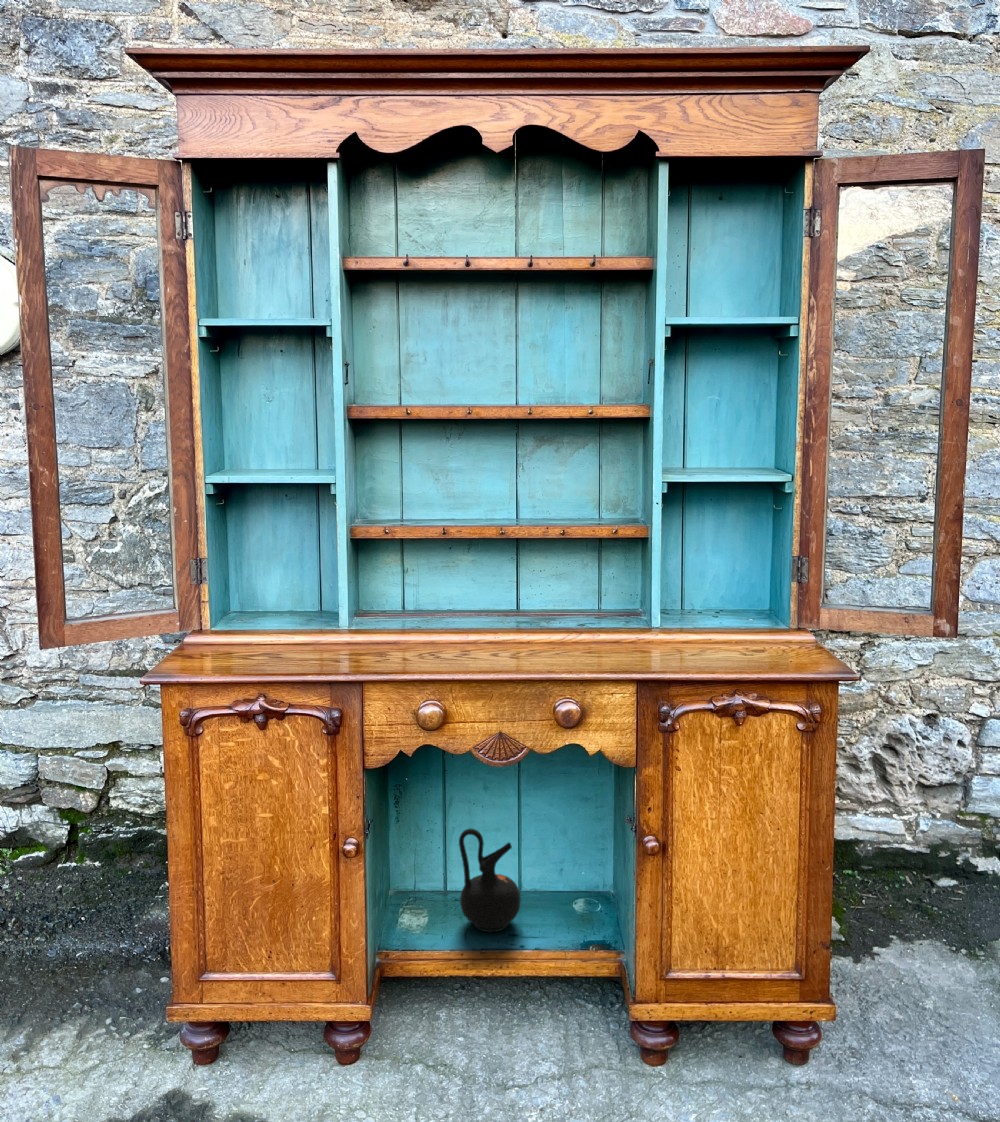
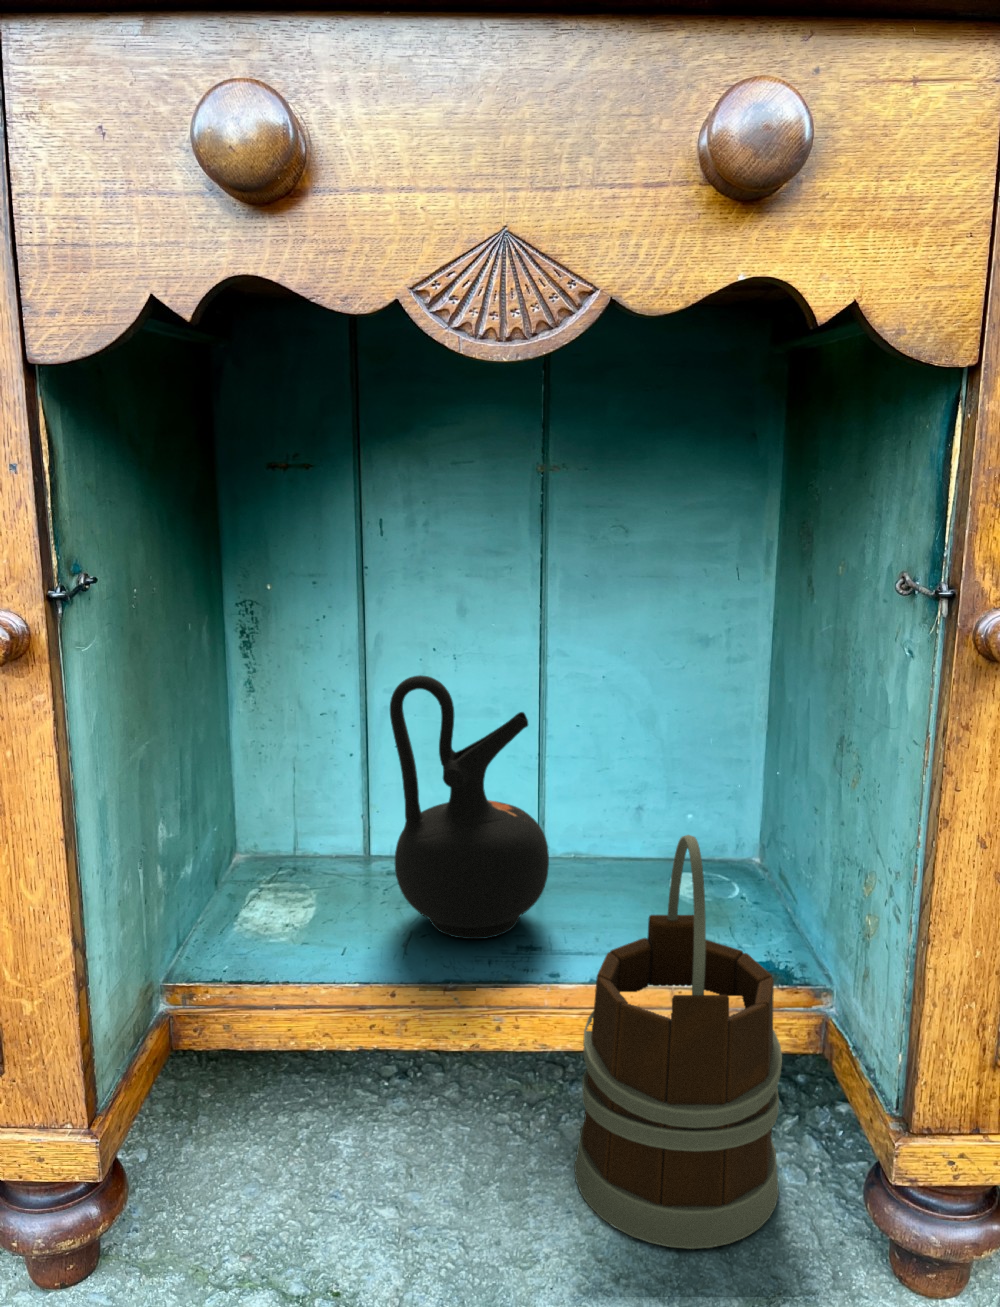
wooden bucket: none [530,896,606,1050] -> present [574,835,782,1249]

